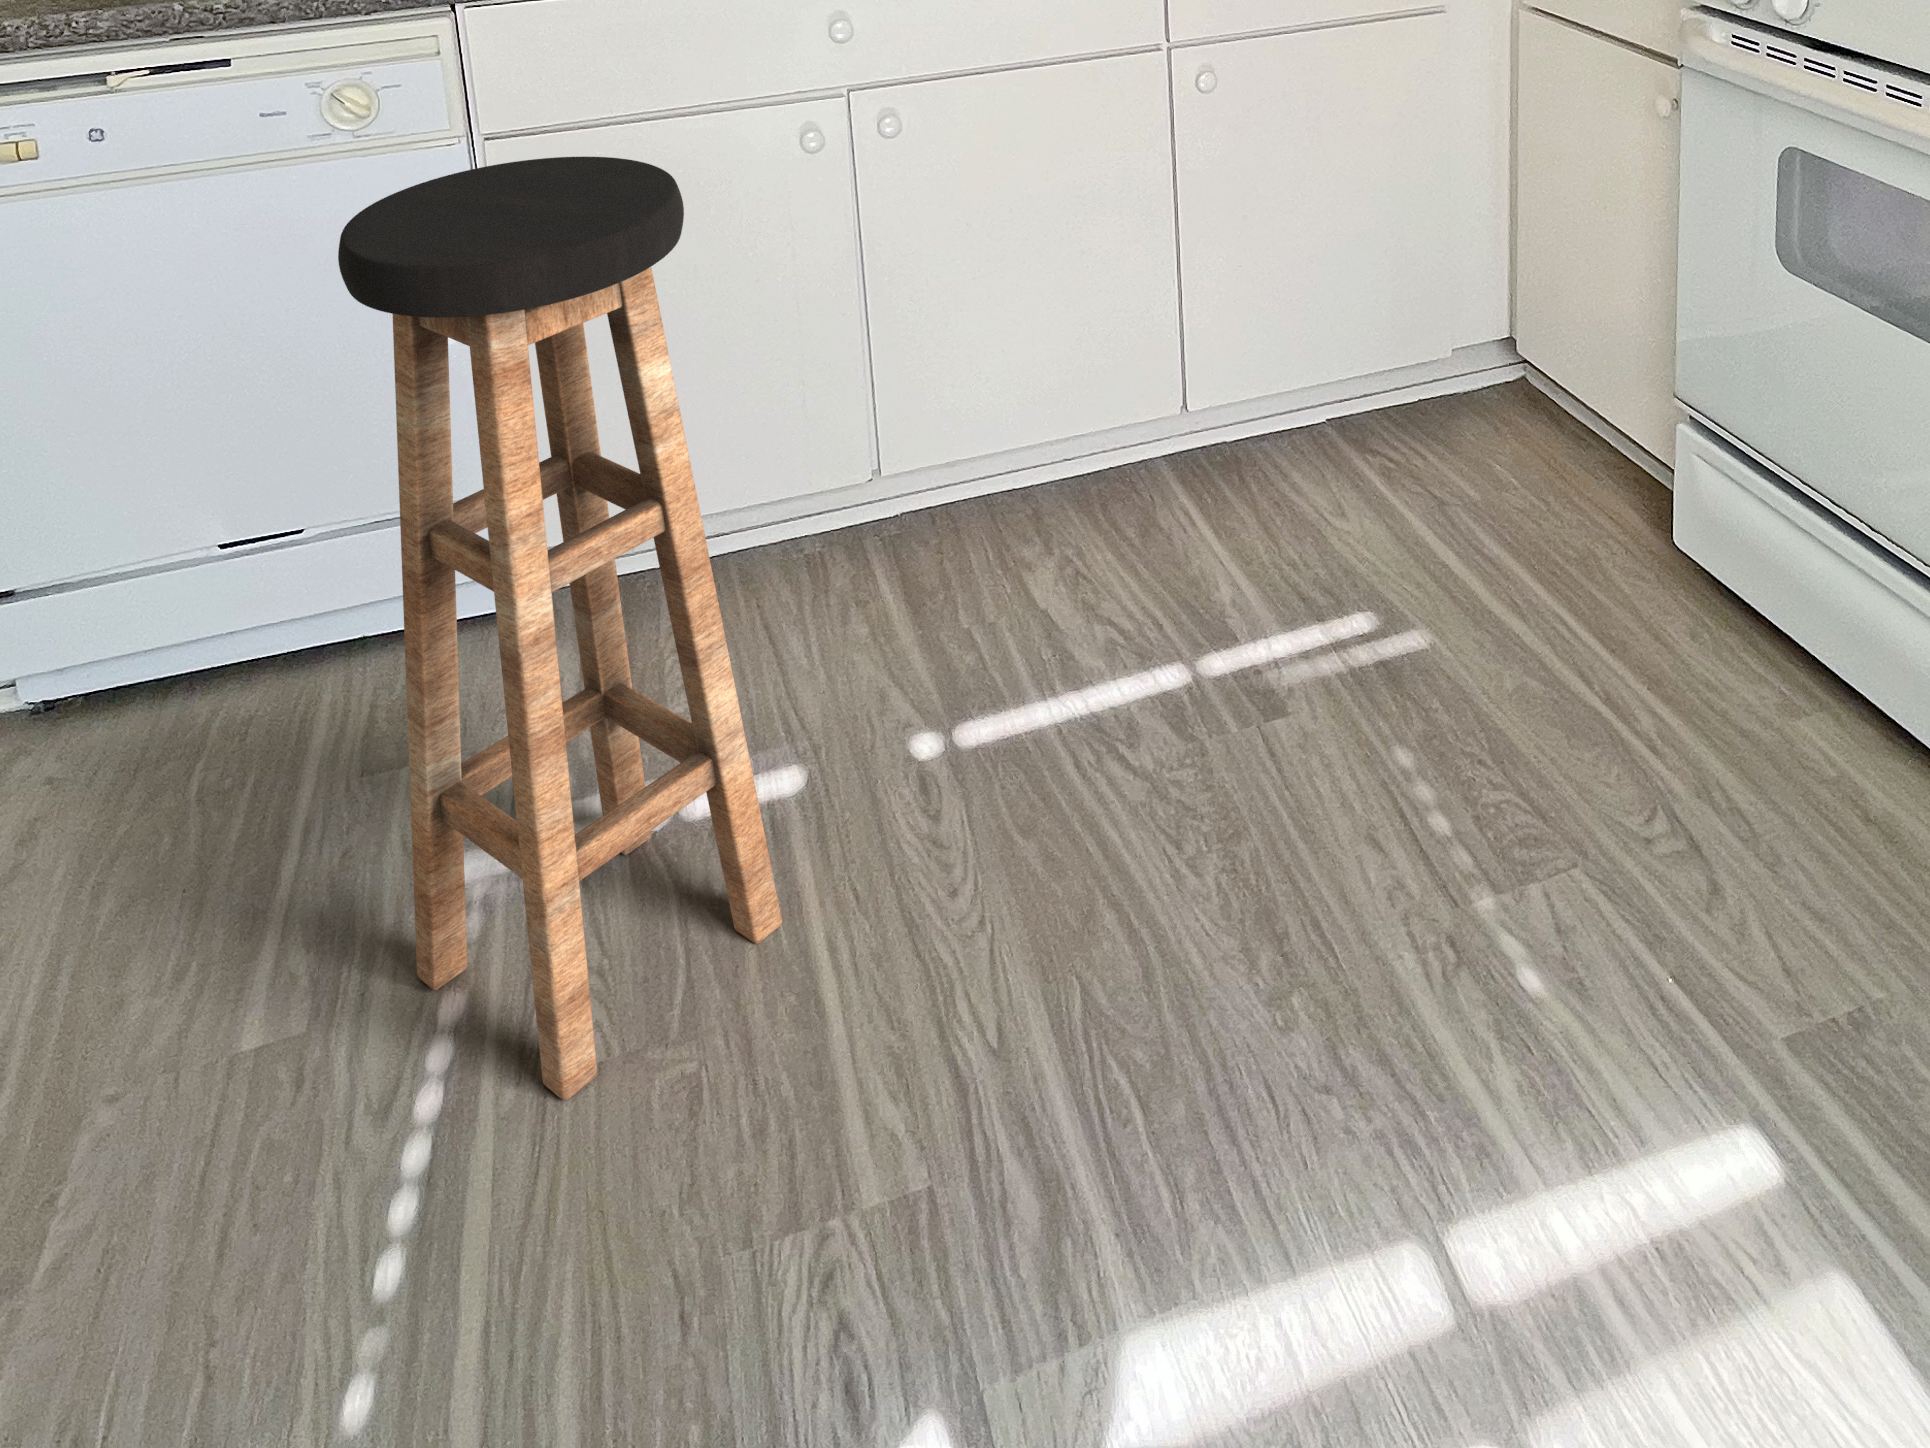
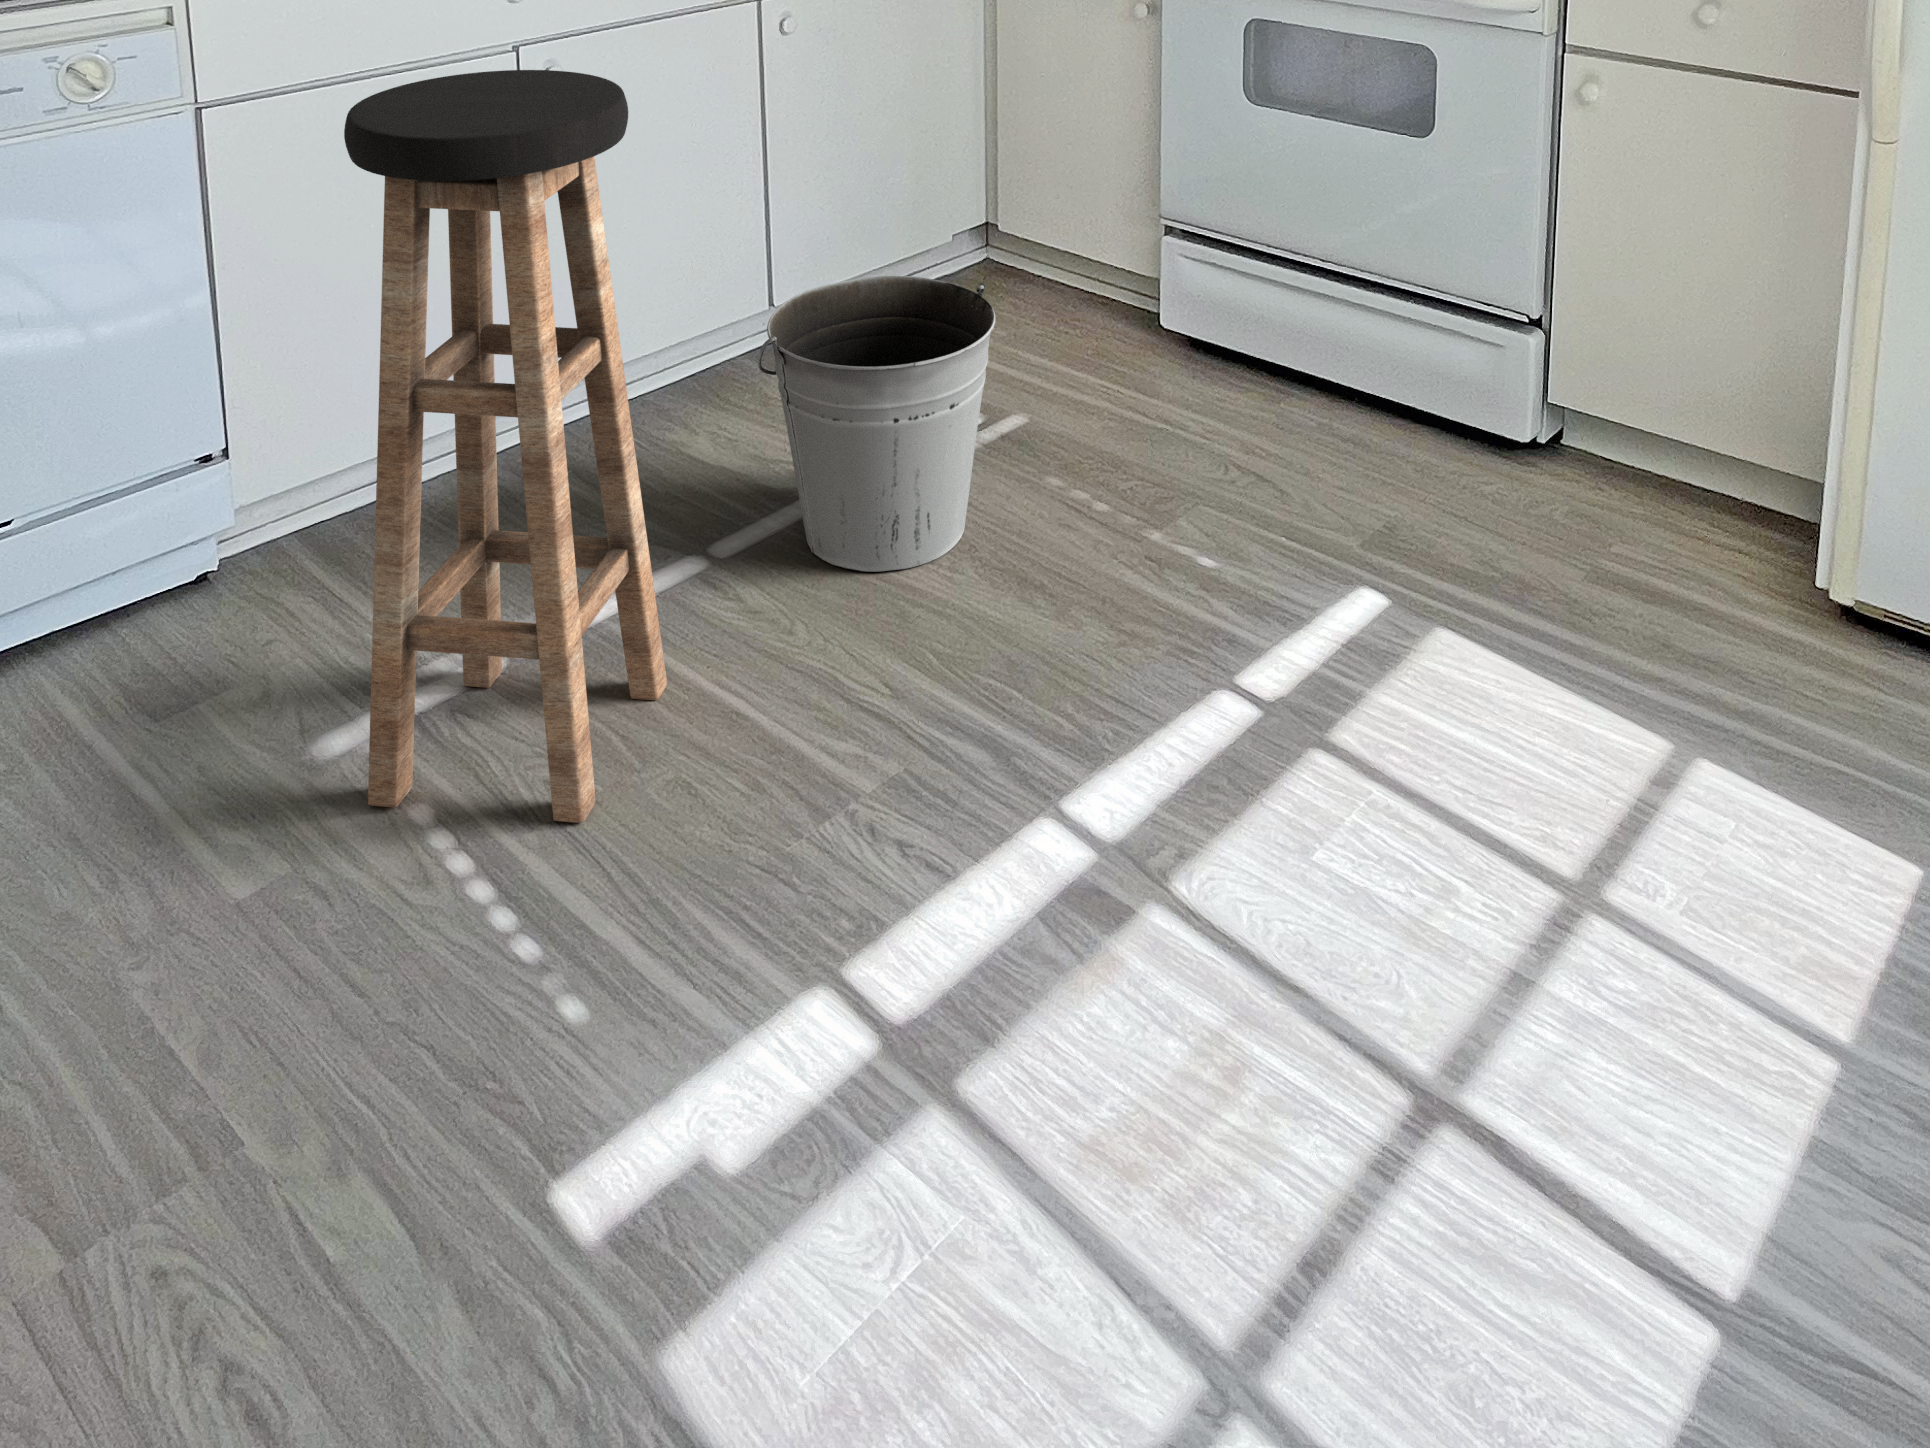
bucket: none [983,436,1303,846] -> present [758,276,995,572]

